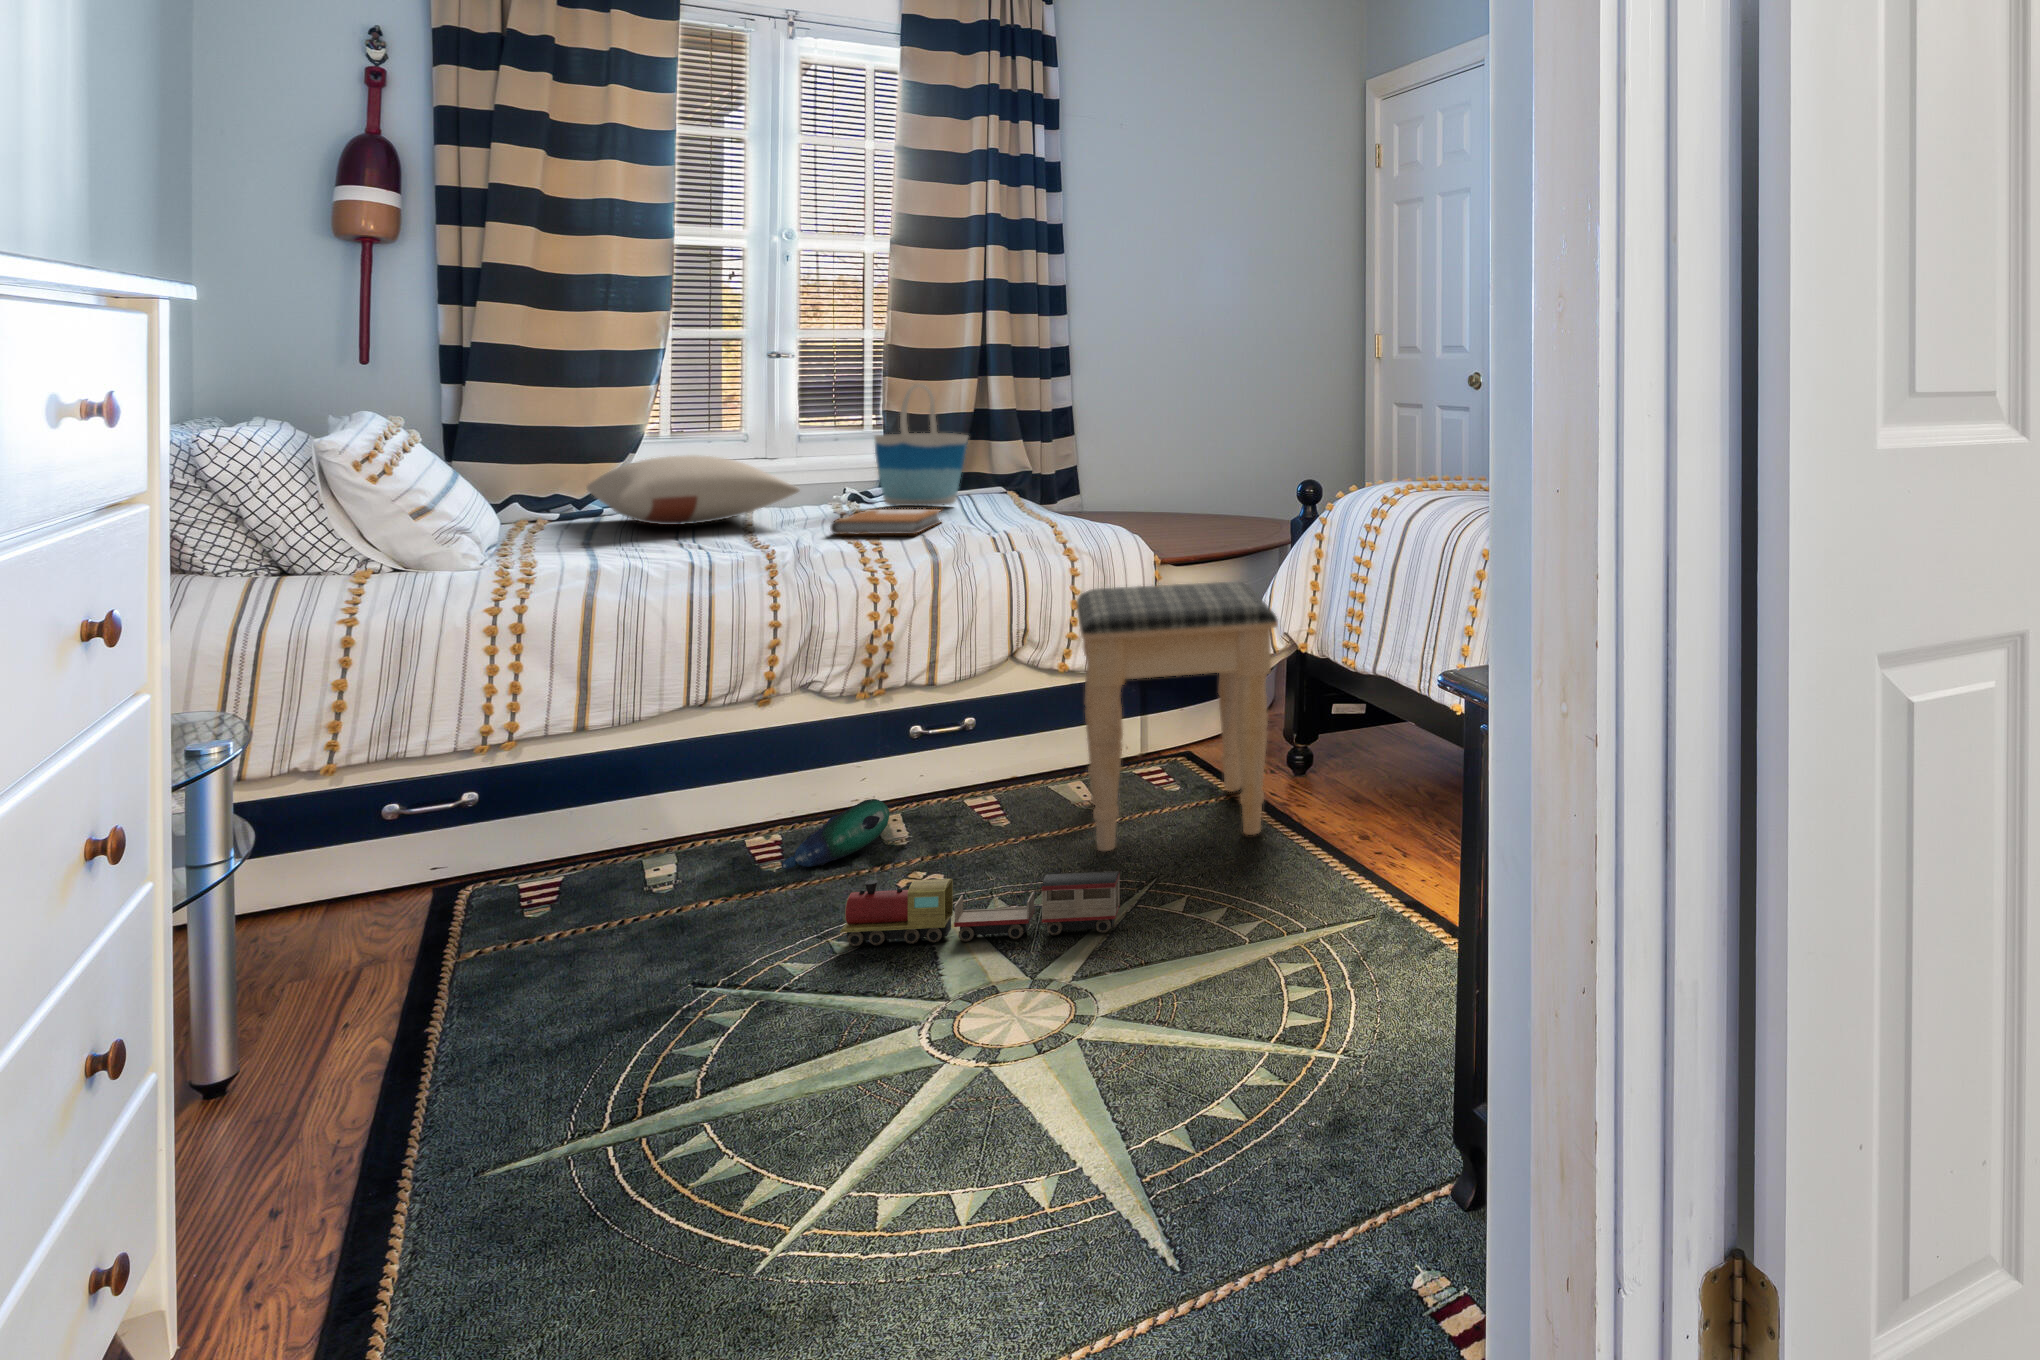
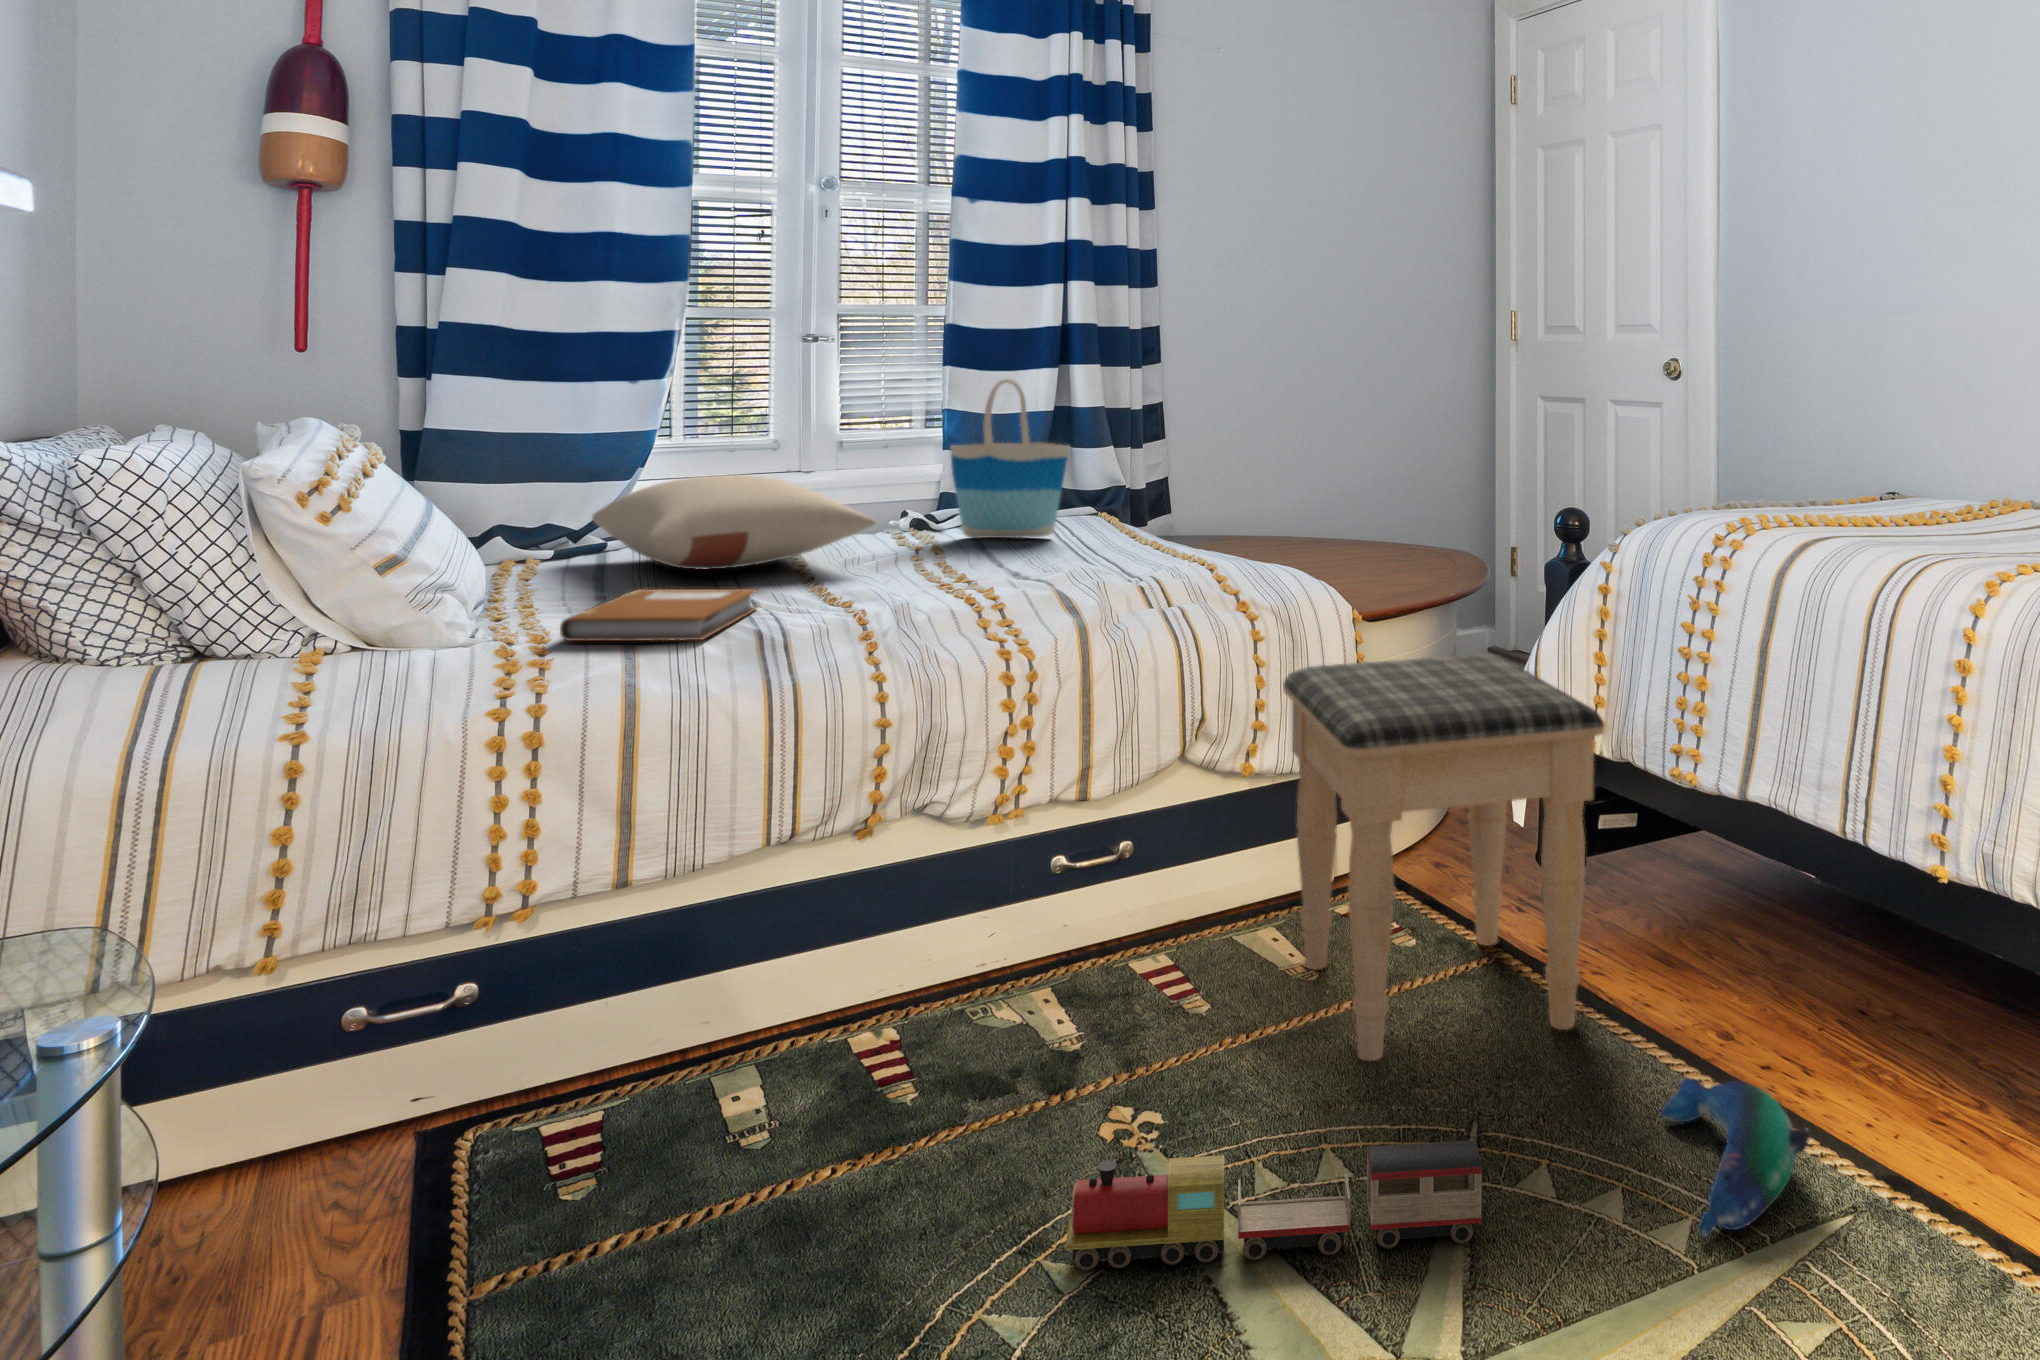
notebook: present [830,509,941,534] -> present [560,589,757,641]
plush toy: present [782,799,889,869] -> present [1661,1078,1809,1237]

